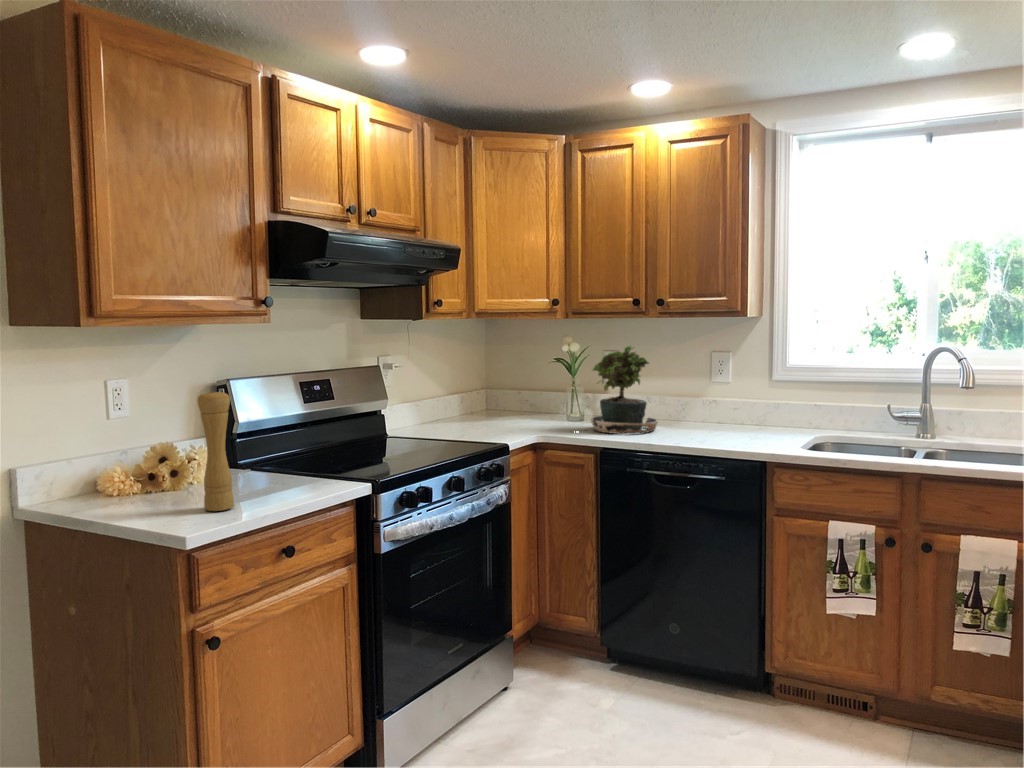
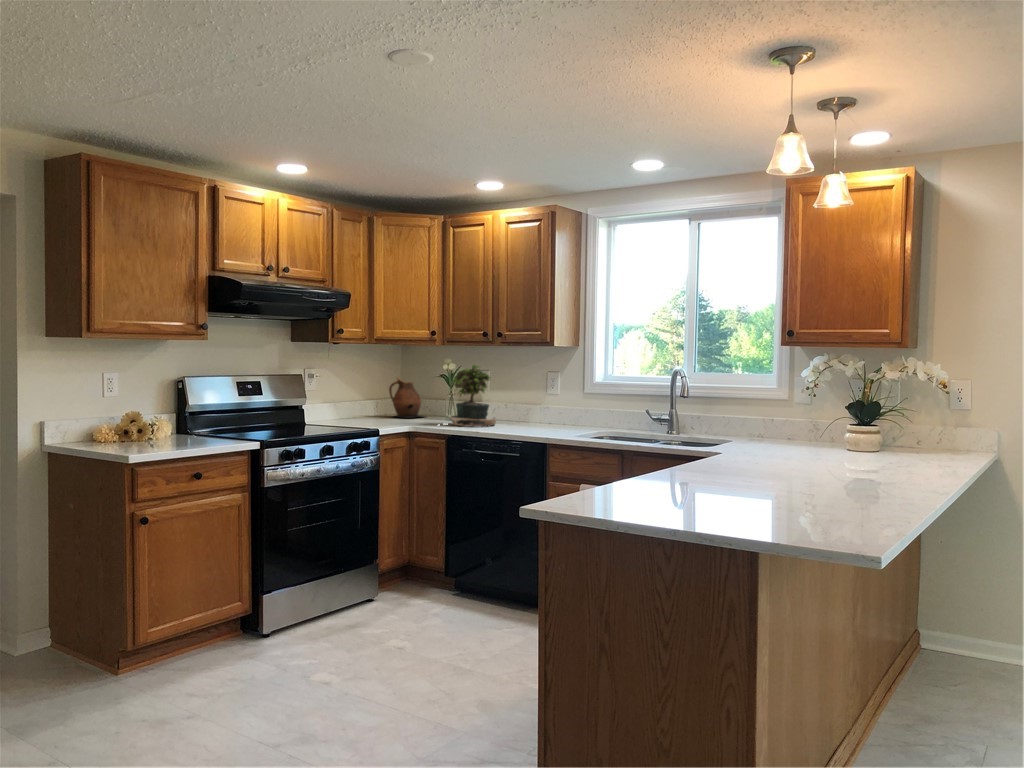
ceramic pitcher: none [484,363,536,420] -> present [389,377,423,418]
pepper mill: present [197,390,234,511] -> none [148,377,167,448]

